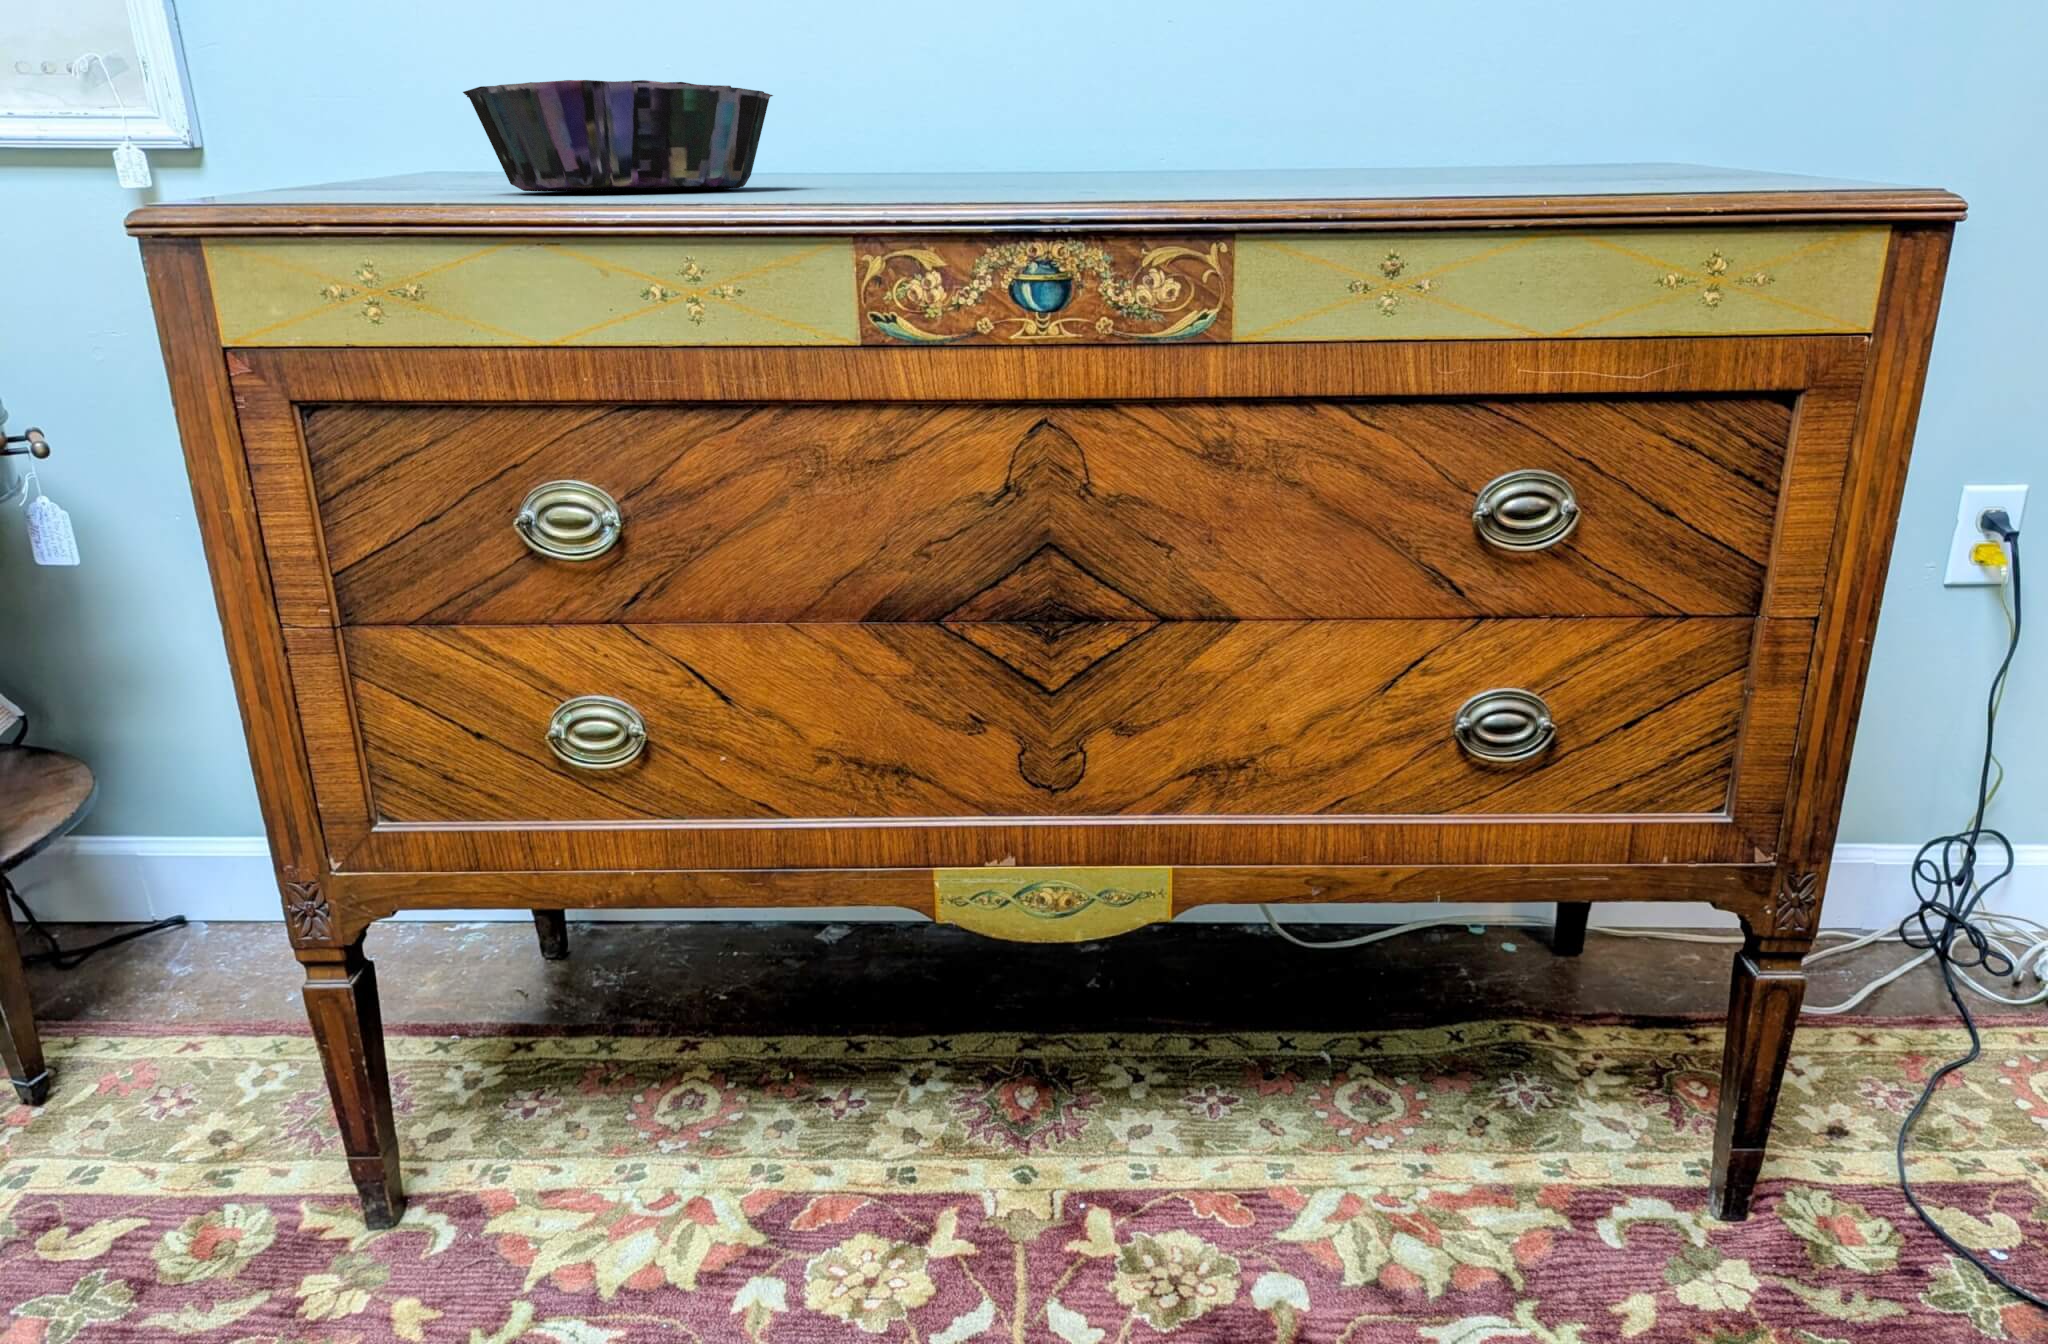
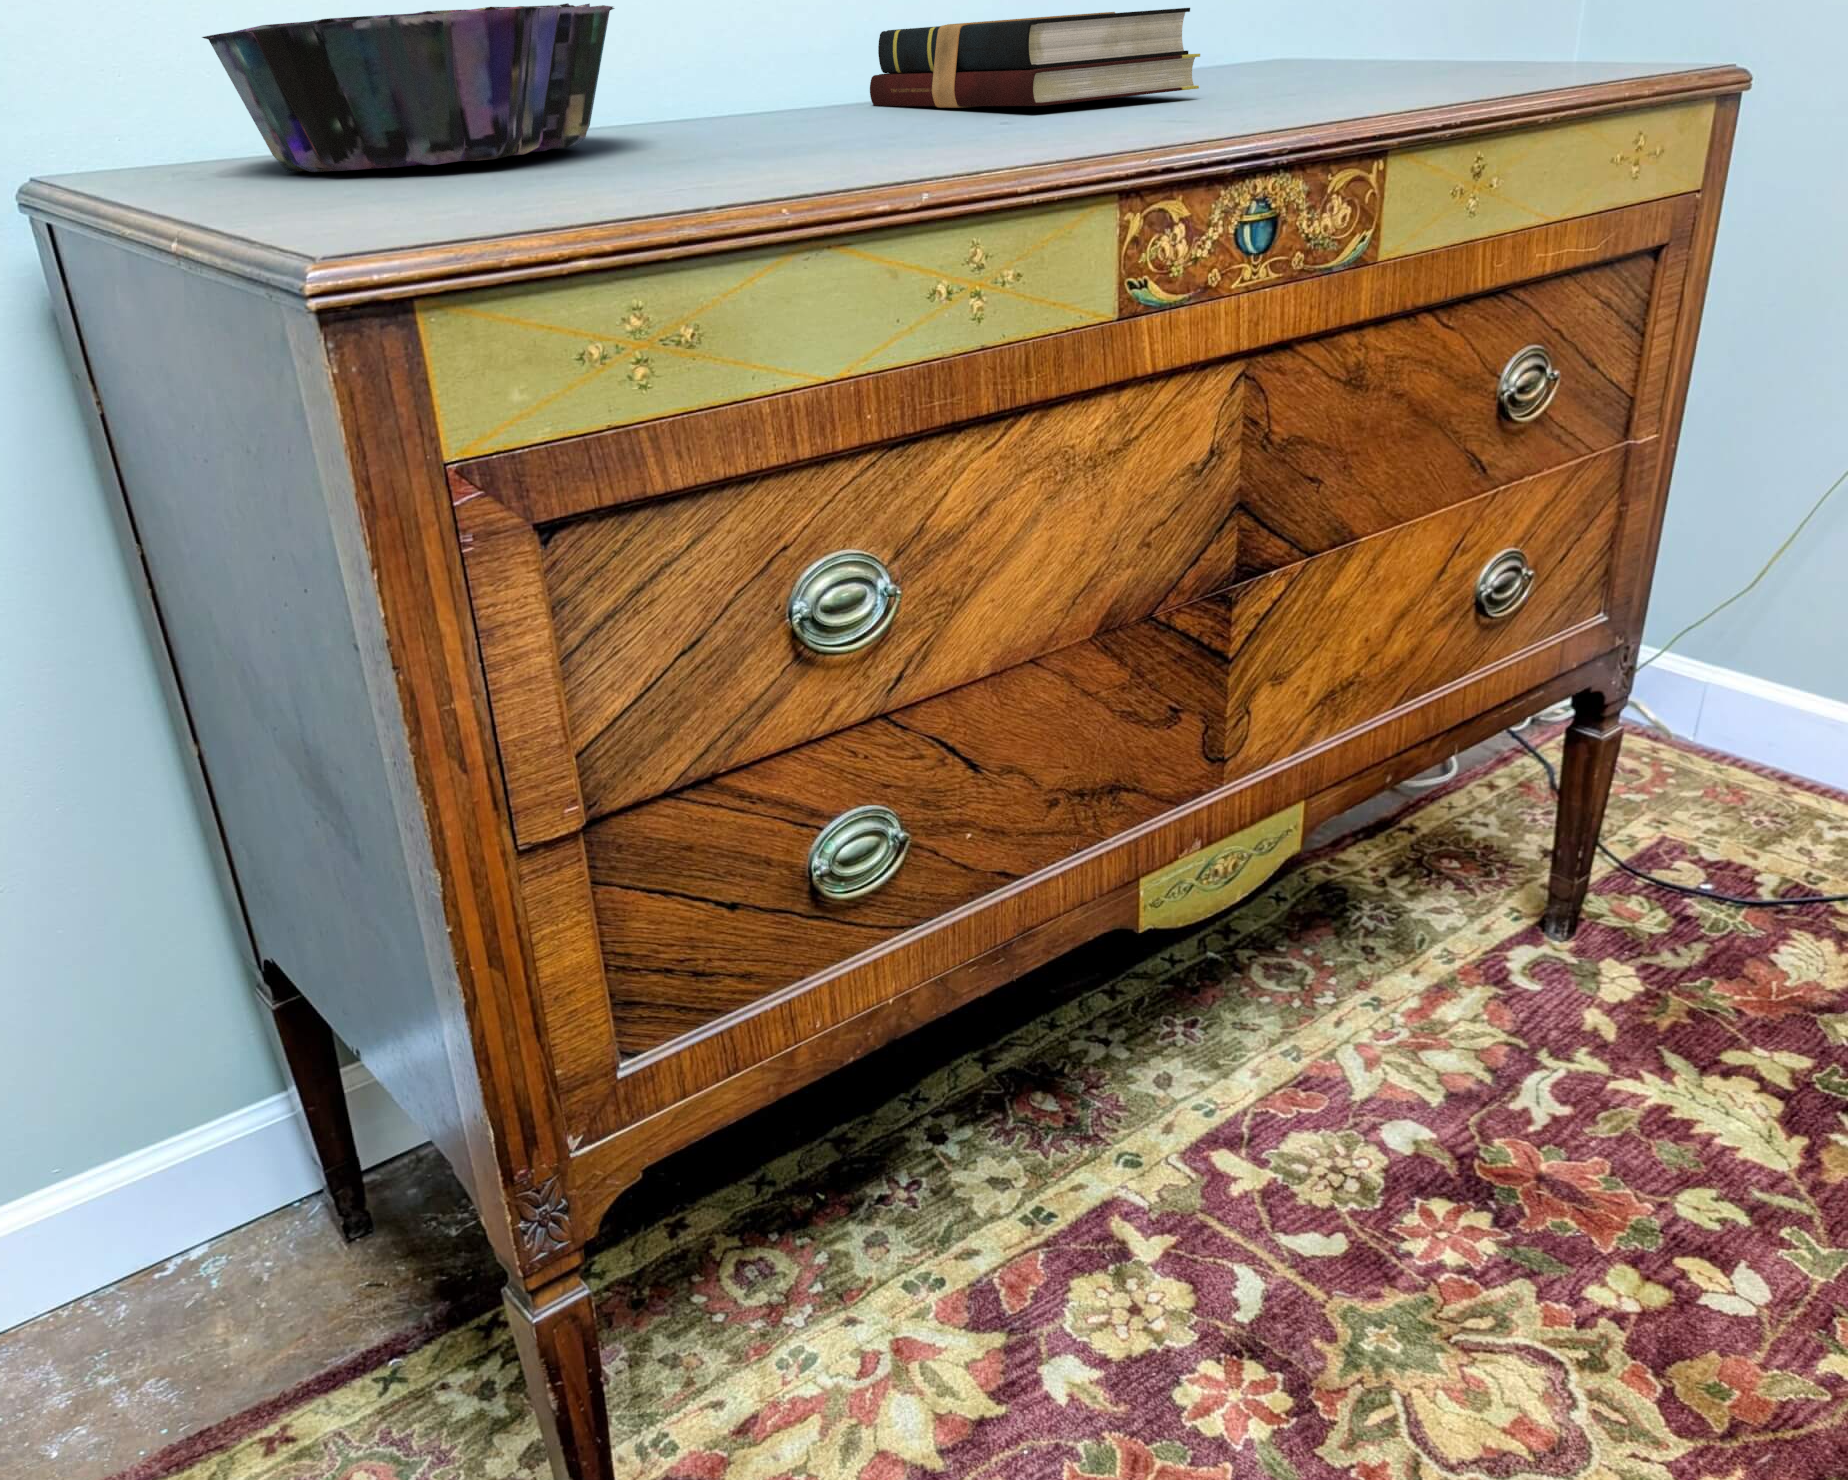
hardback book: none [1102,101,1314,185] -> present [870,8,1200,108]

